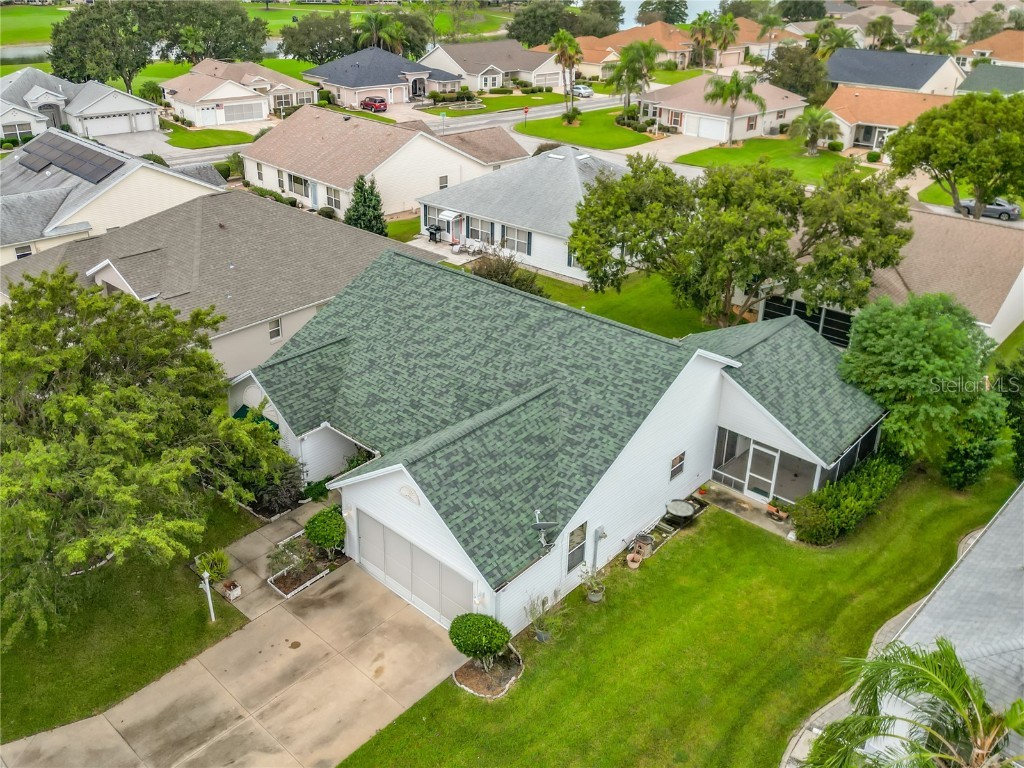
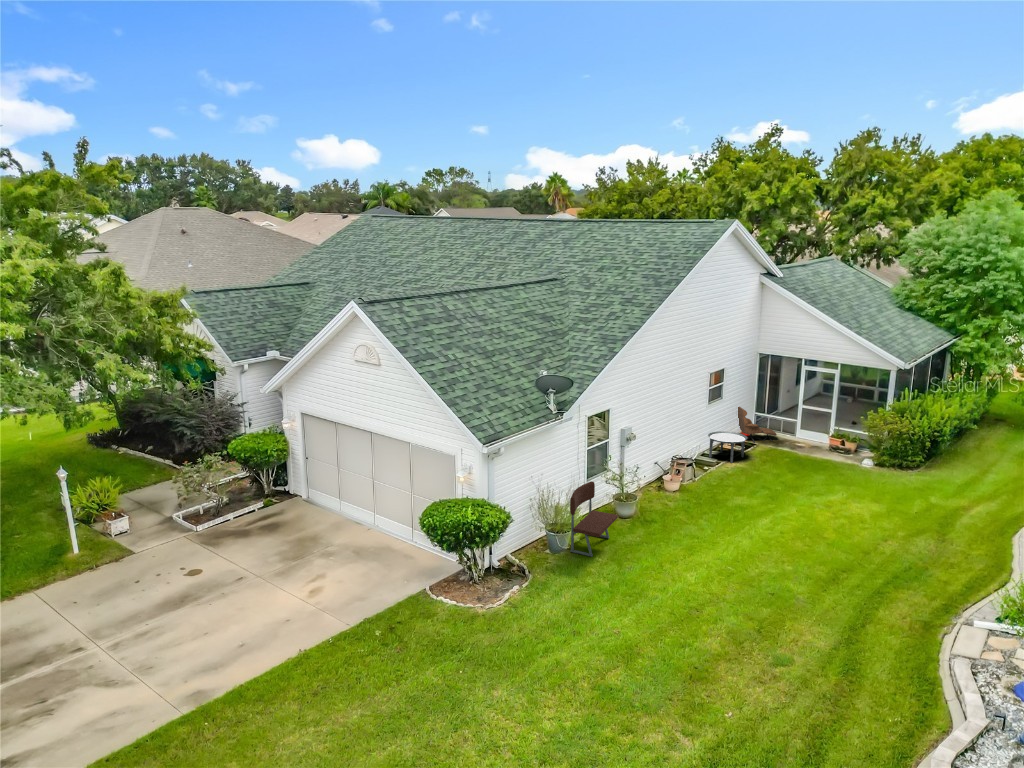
lounge chair: none [695,470,724,501] -> present [738,407,777,443]
bench: none [548,583,582,638] -> present [570,481,618,557]

